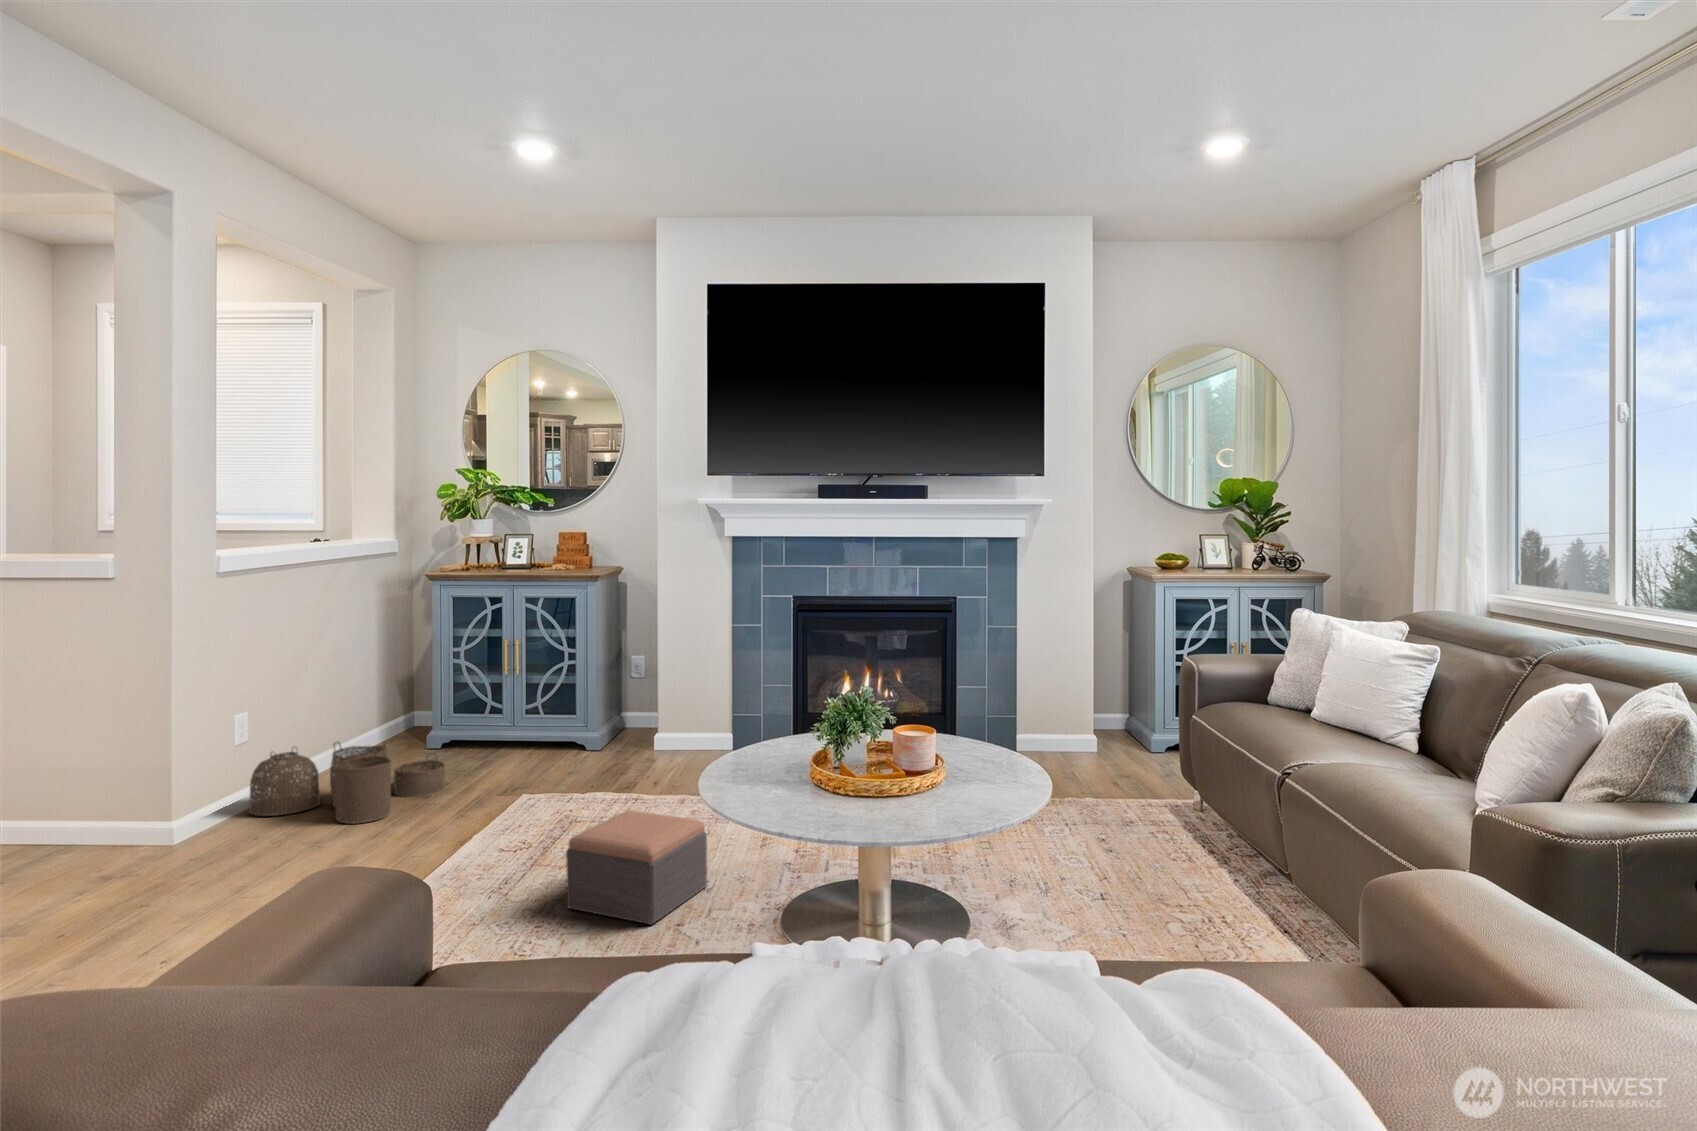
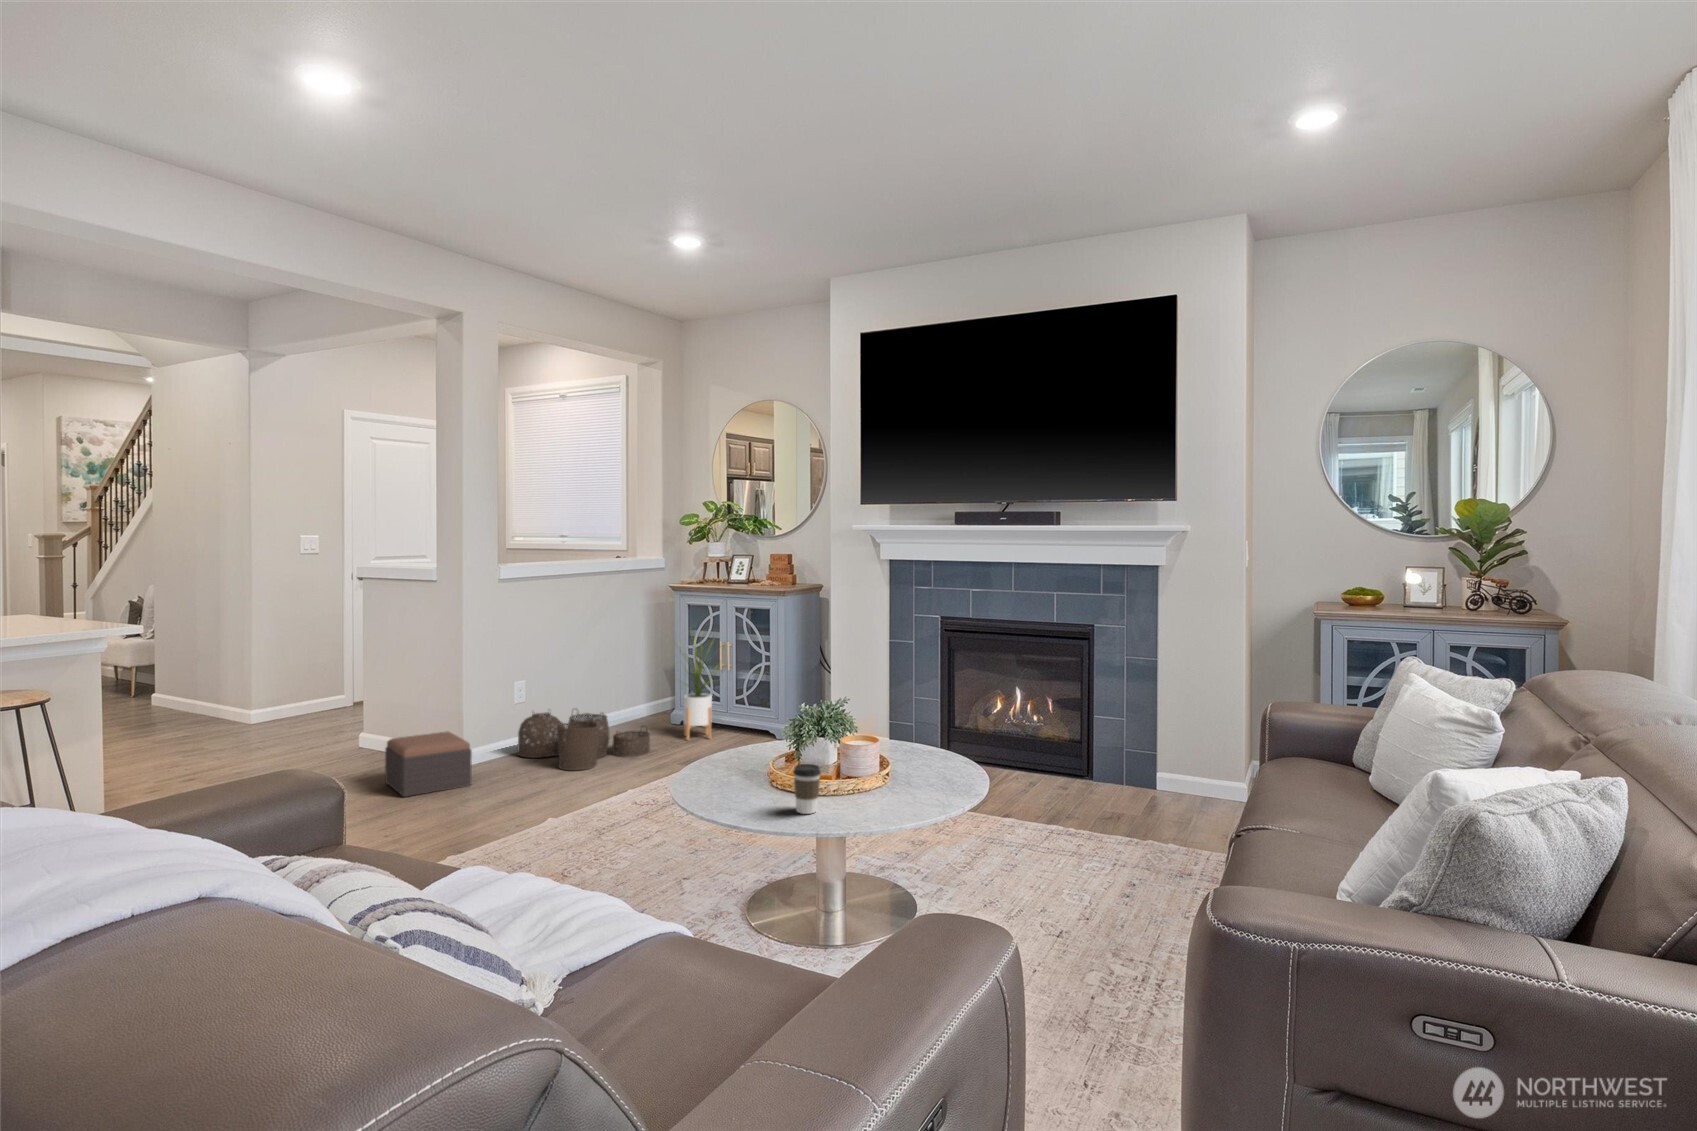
house plant: none [444,624,524,766] -> present [681,642,717,740]
coffee cup: none [904,761,935,817] -> present [793,764,821,814]
footstool: present [566,810,707,925] -> present [385,731,472,797]

